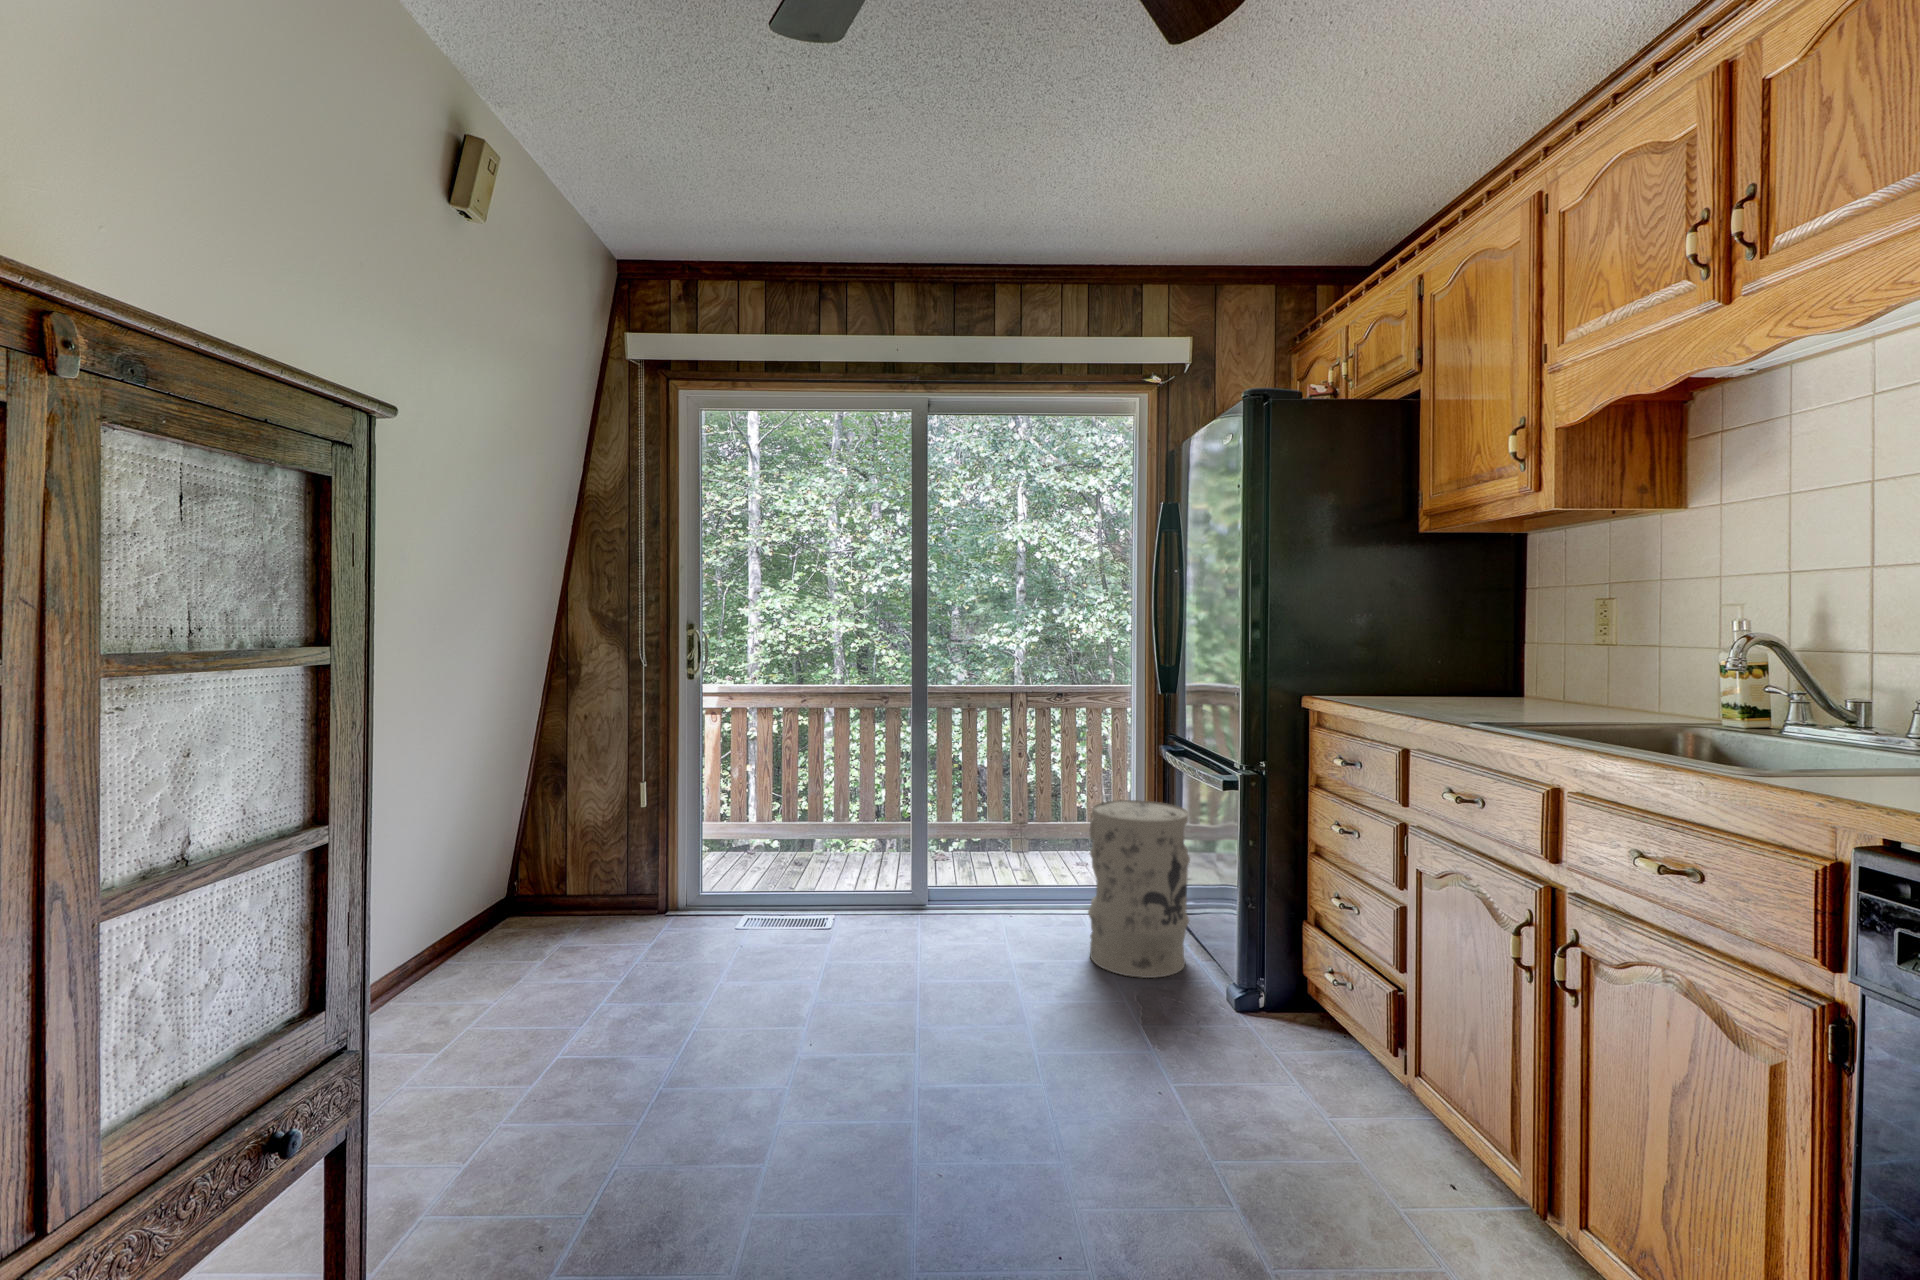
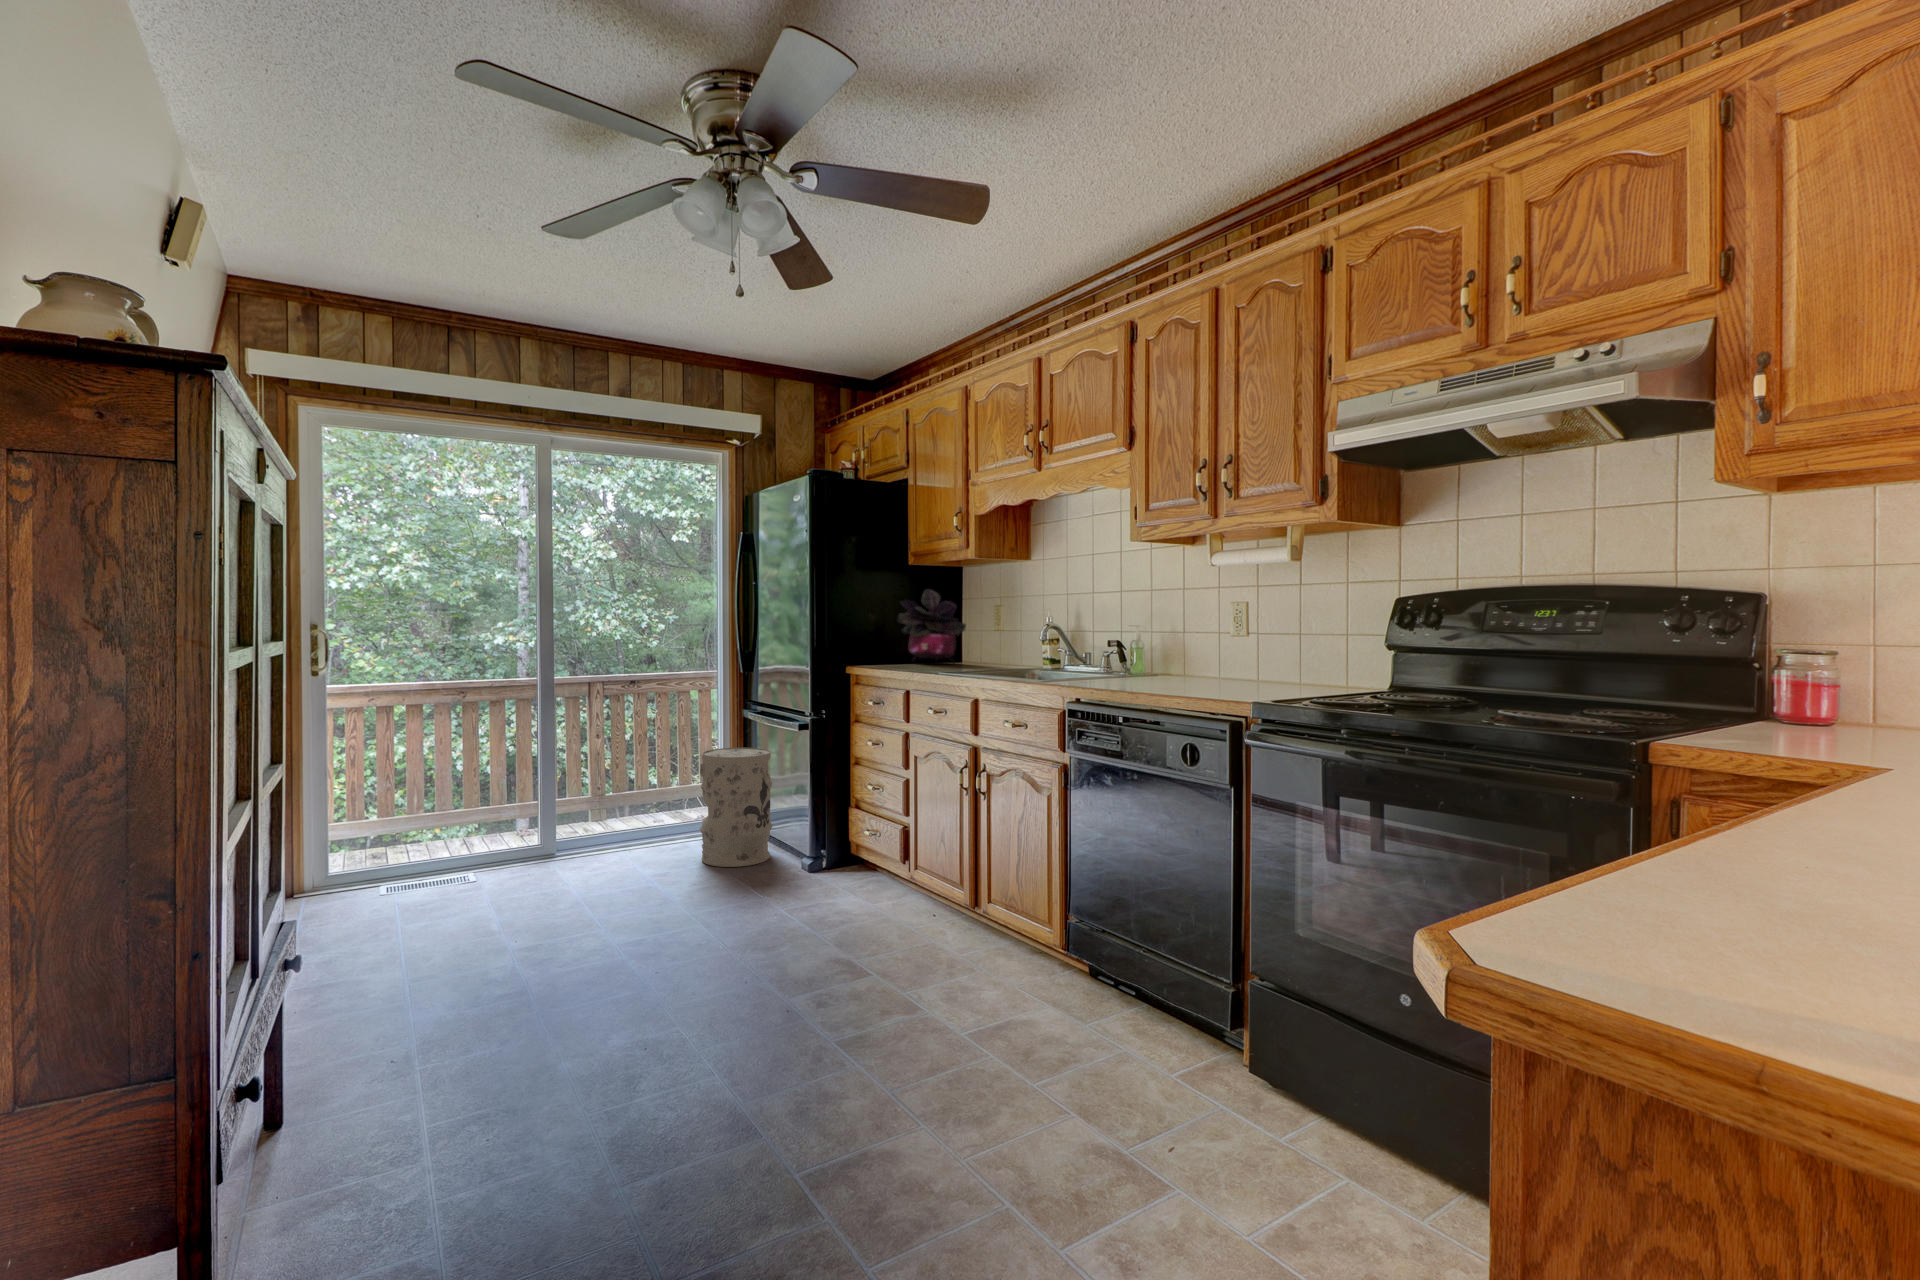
potted plant: none [1396,571,1530,700] -> present [898,589,966,663]

